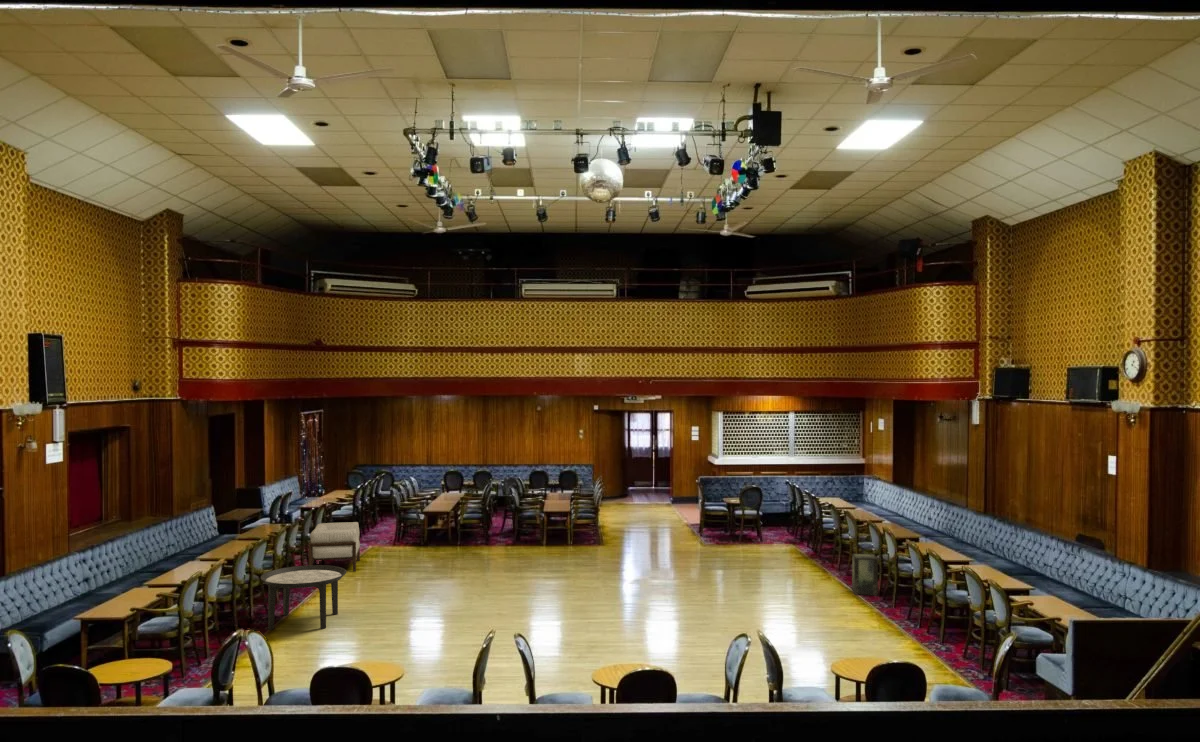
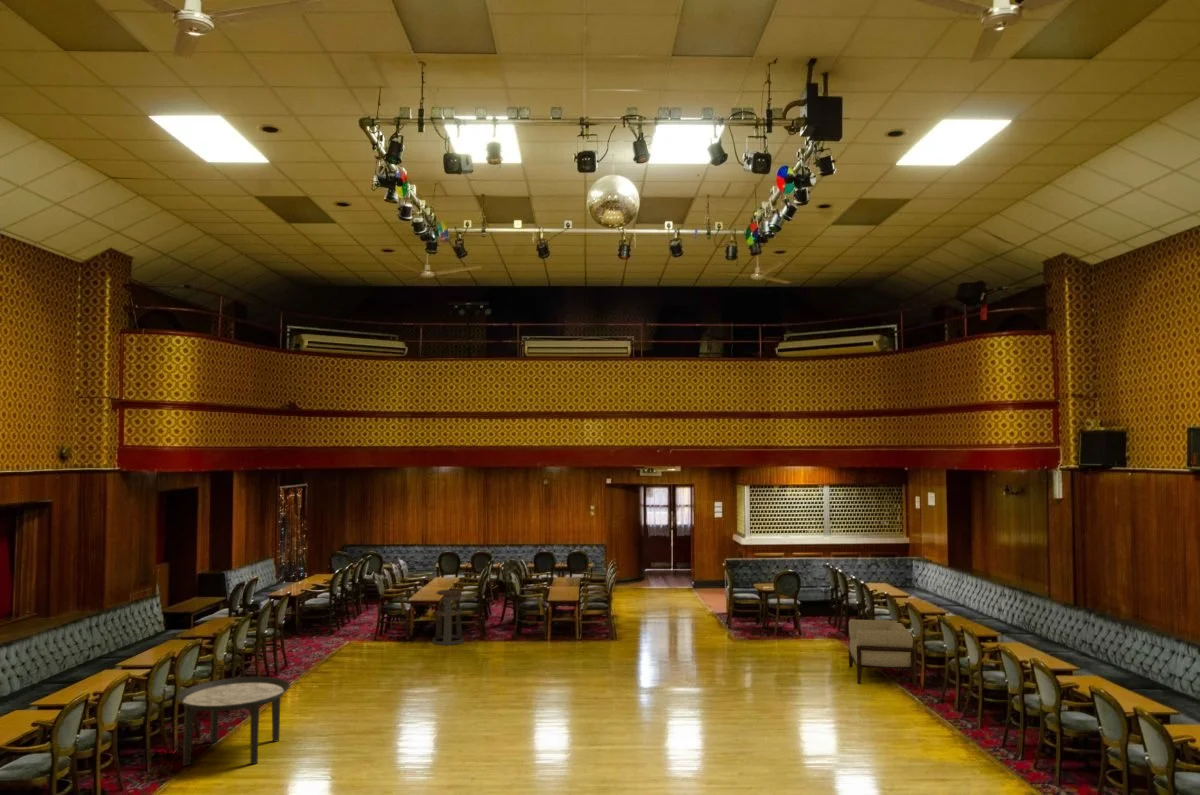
bar stool: none [445,502,473,548] -> present [432,590,464,645]
armchair: present [308,522,360,571] -> present [848,619,917,686]
storage box: present [852,554,878,595] -> none [925,659,961,714]

